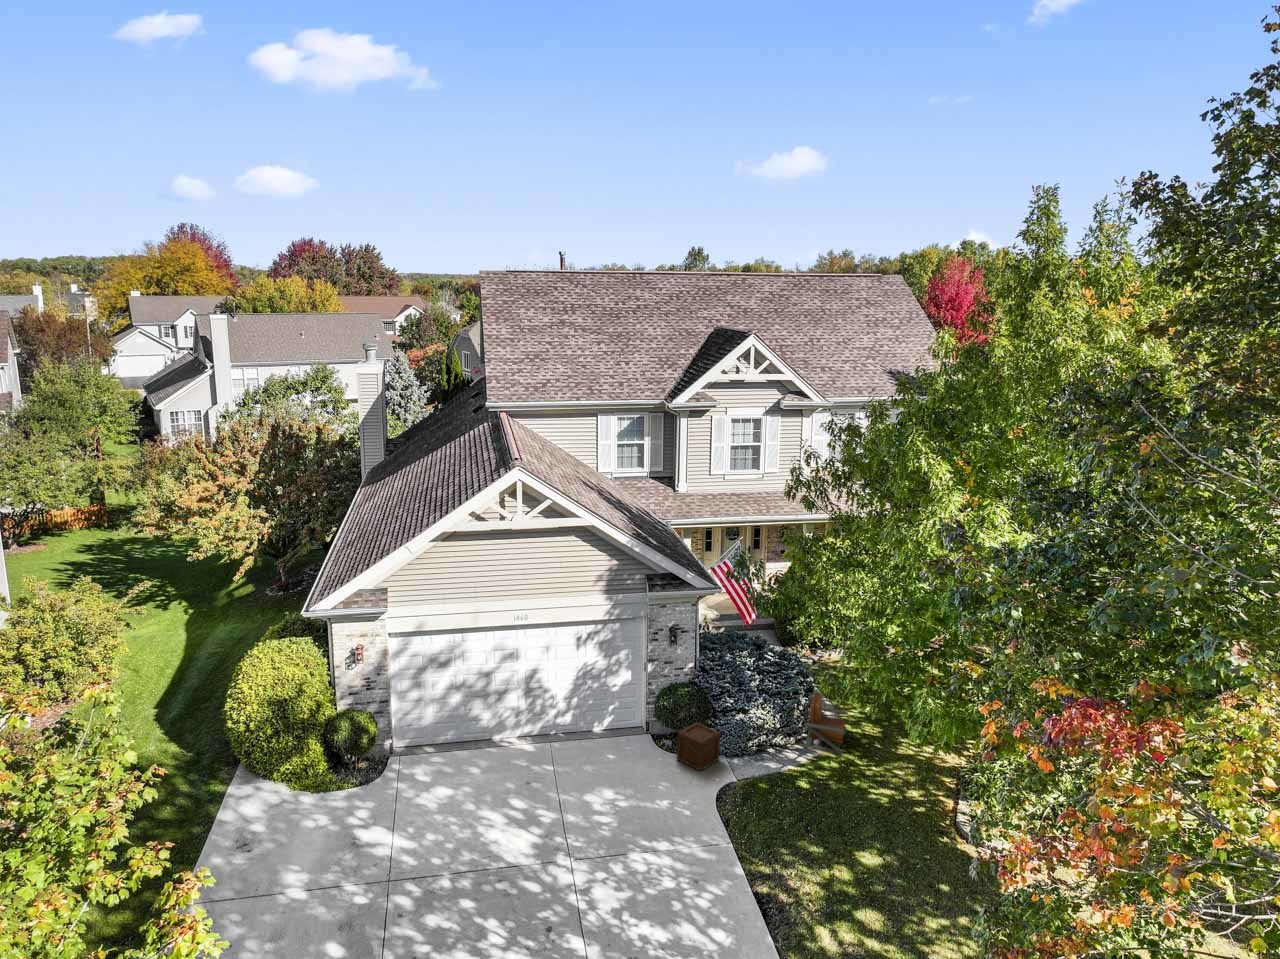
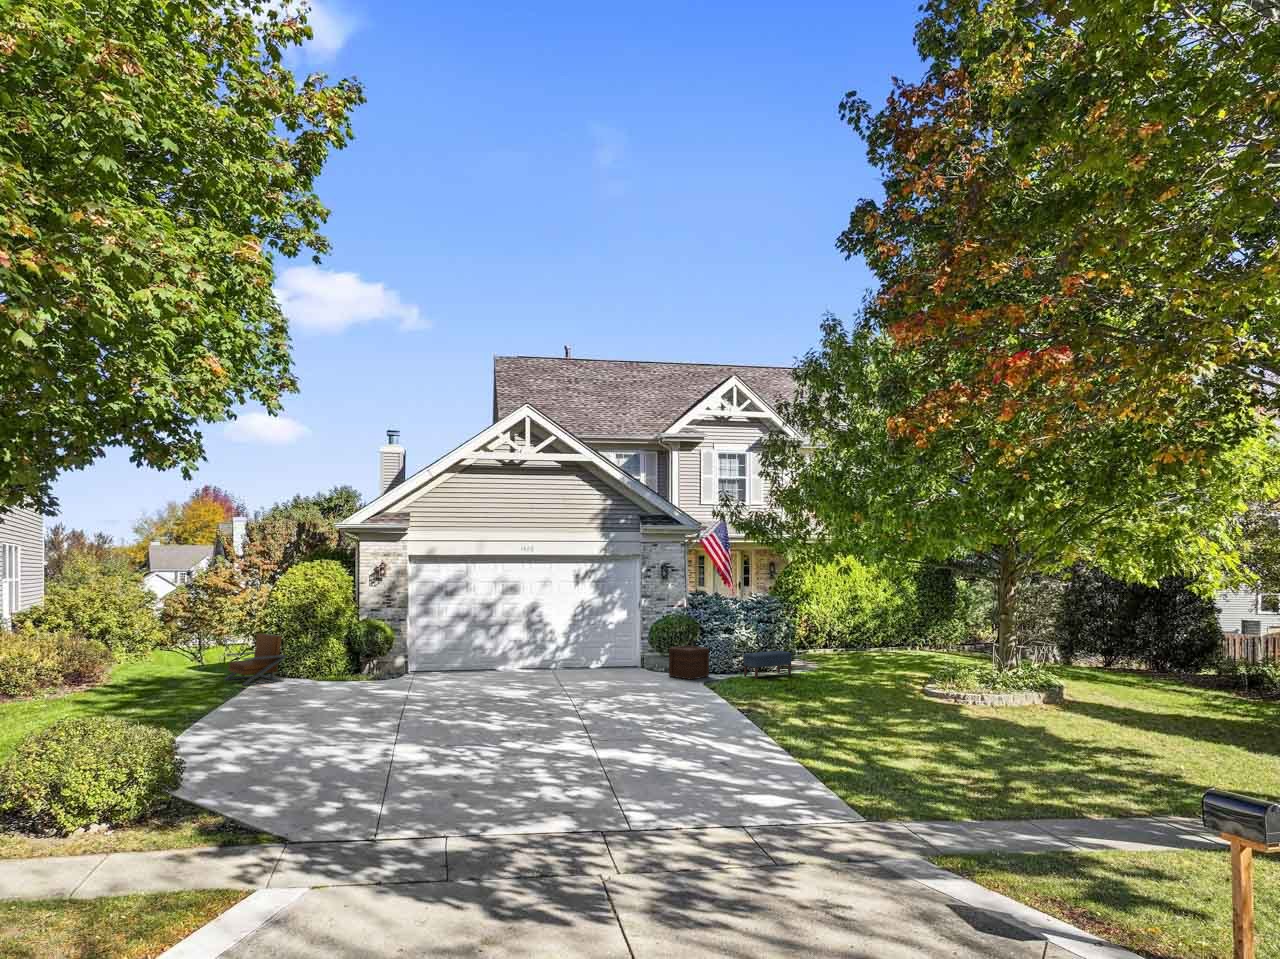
lounge chair: present [805,692,847,754] -> present [225,634,287,685]
bench: none [756,723,808,766] -> present [743,651,792,679]

